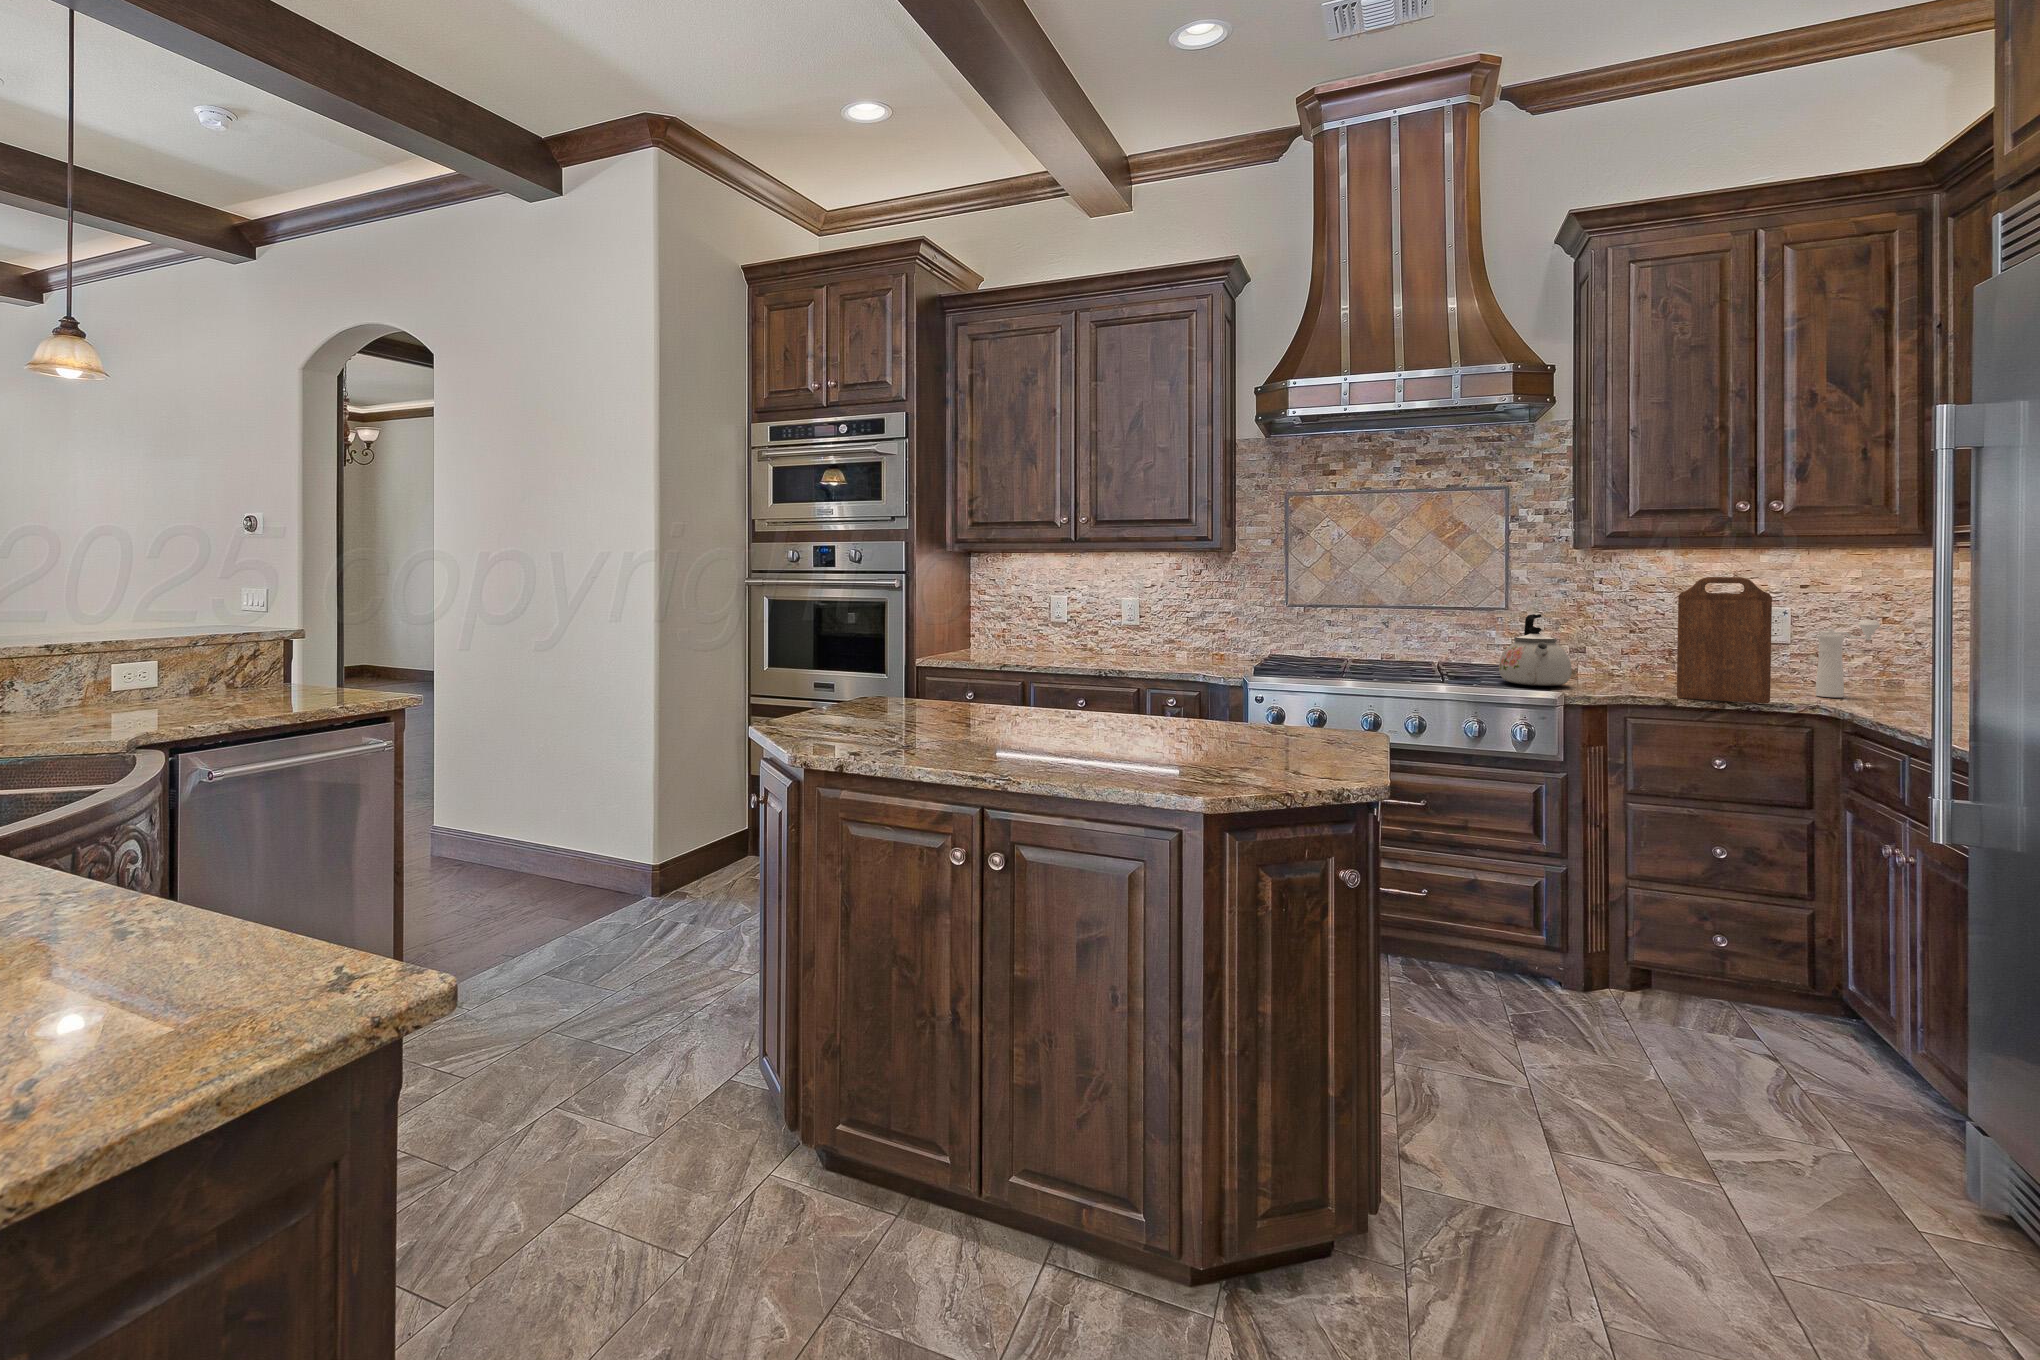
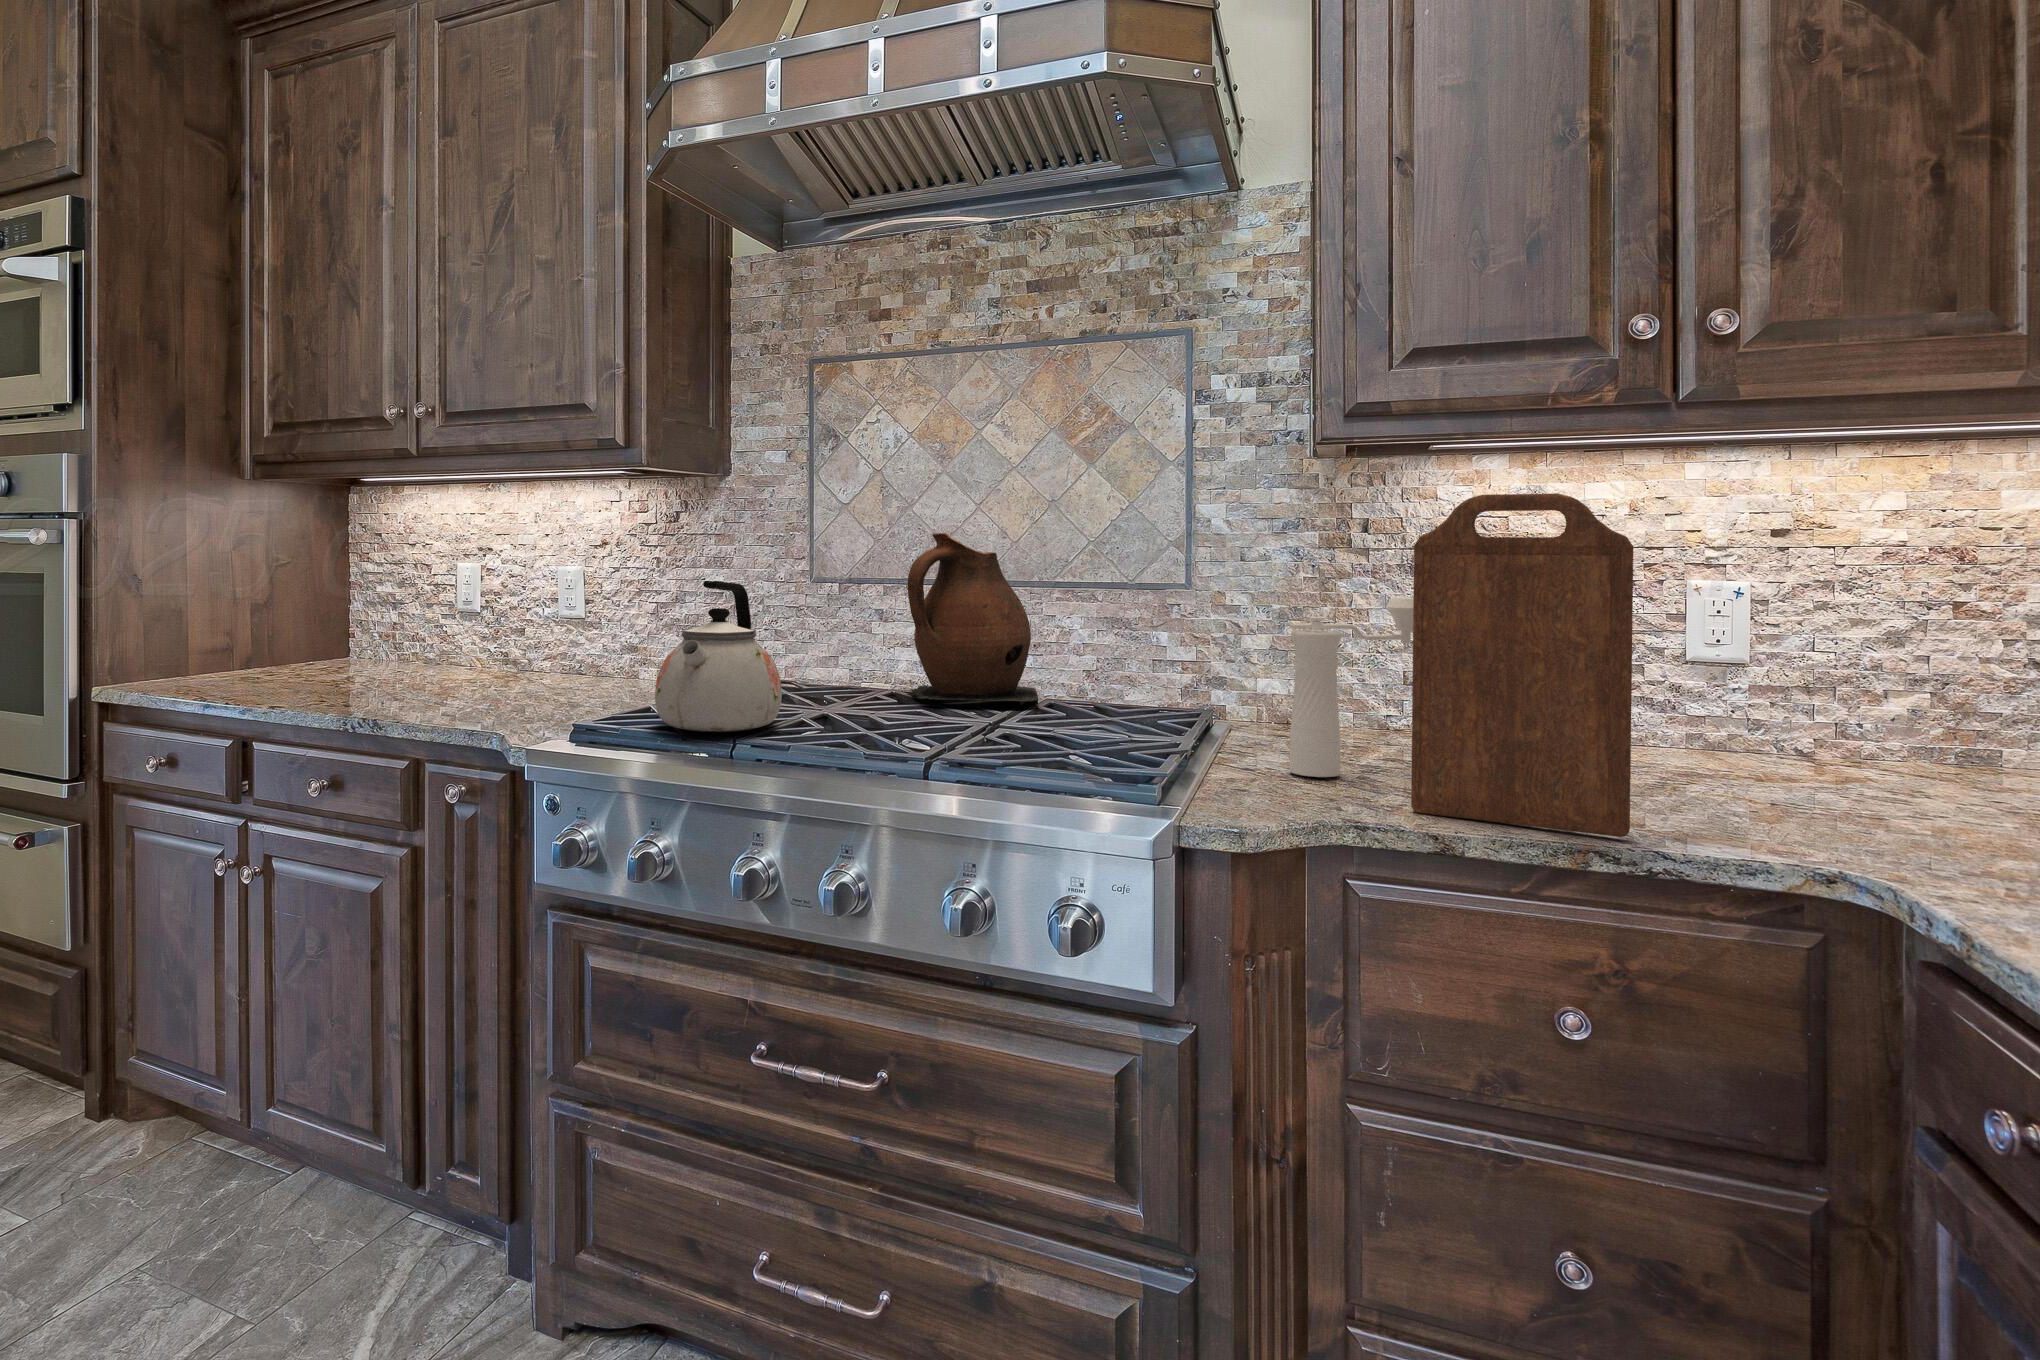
ceramic pitcher: none [1364,585,1445,665] -> present [908,533,1039,705]
kettle: present [1499,614,1572,686] -> present [655,581,782,732]
pepper mill: present [1816,620,1880,697] -> present [1290,597,1413,777]

